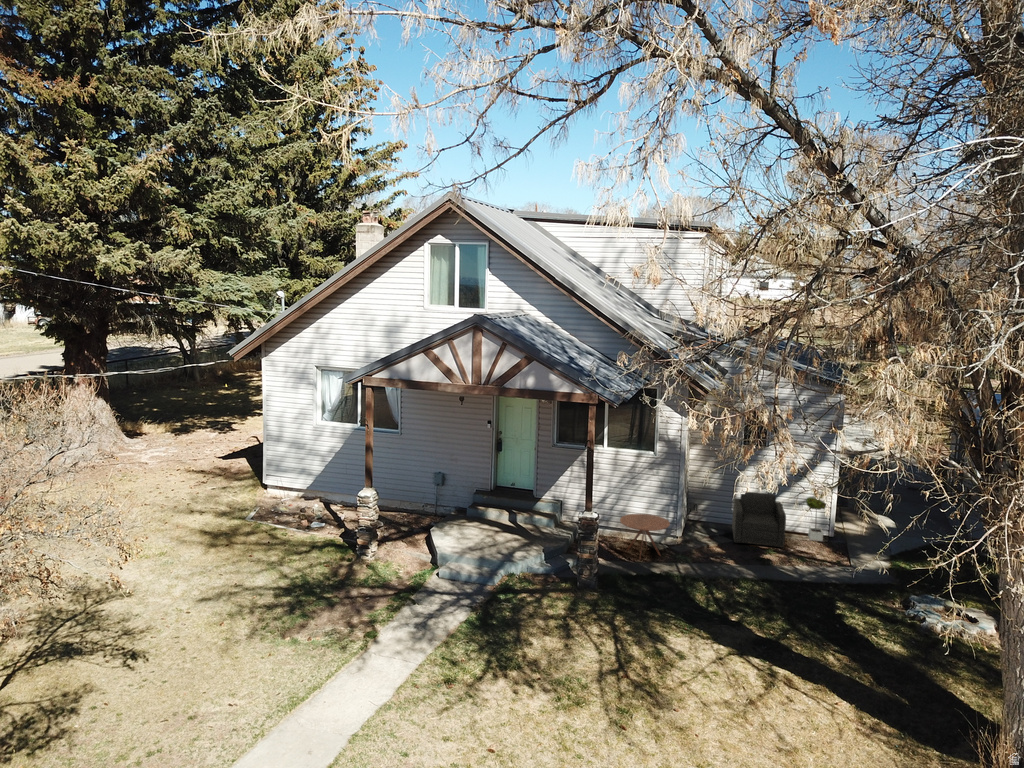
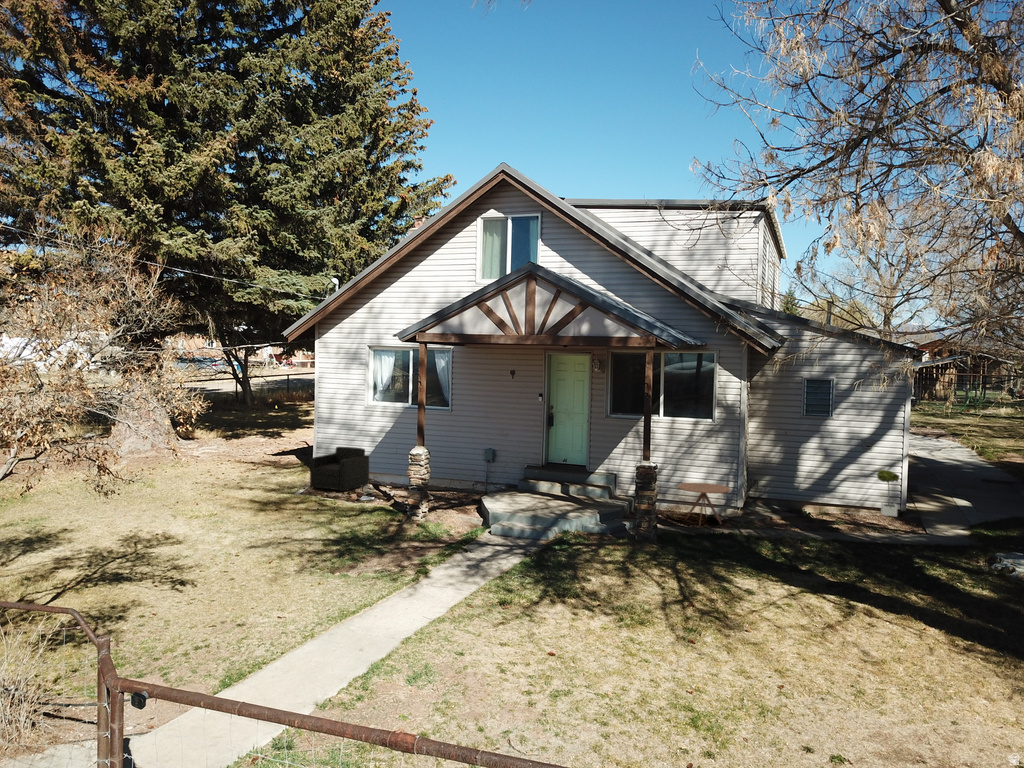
armchair: present [732,491,786,548] -> present [310,447,369,491]

